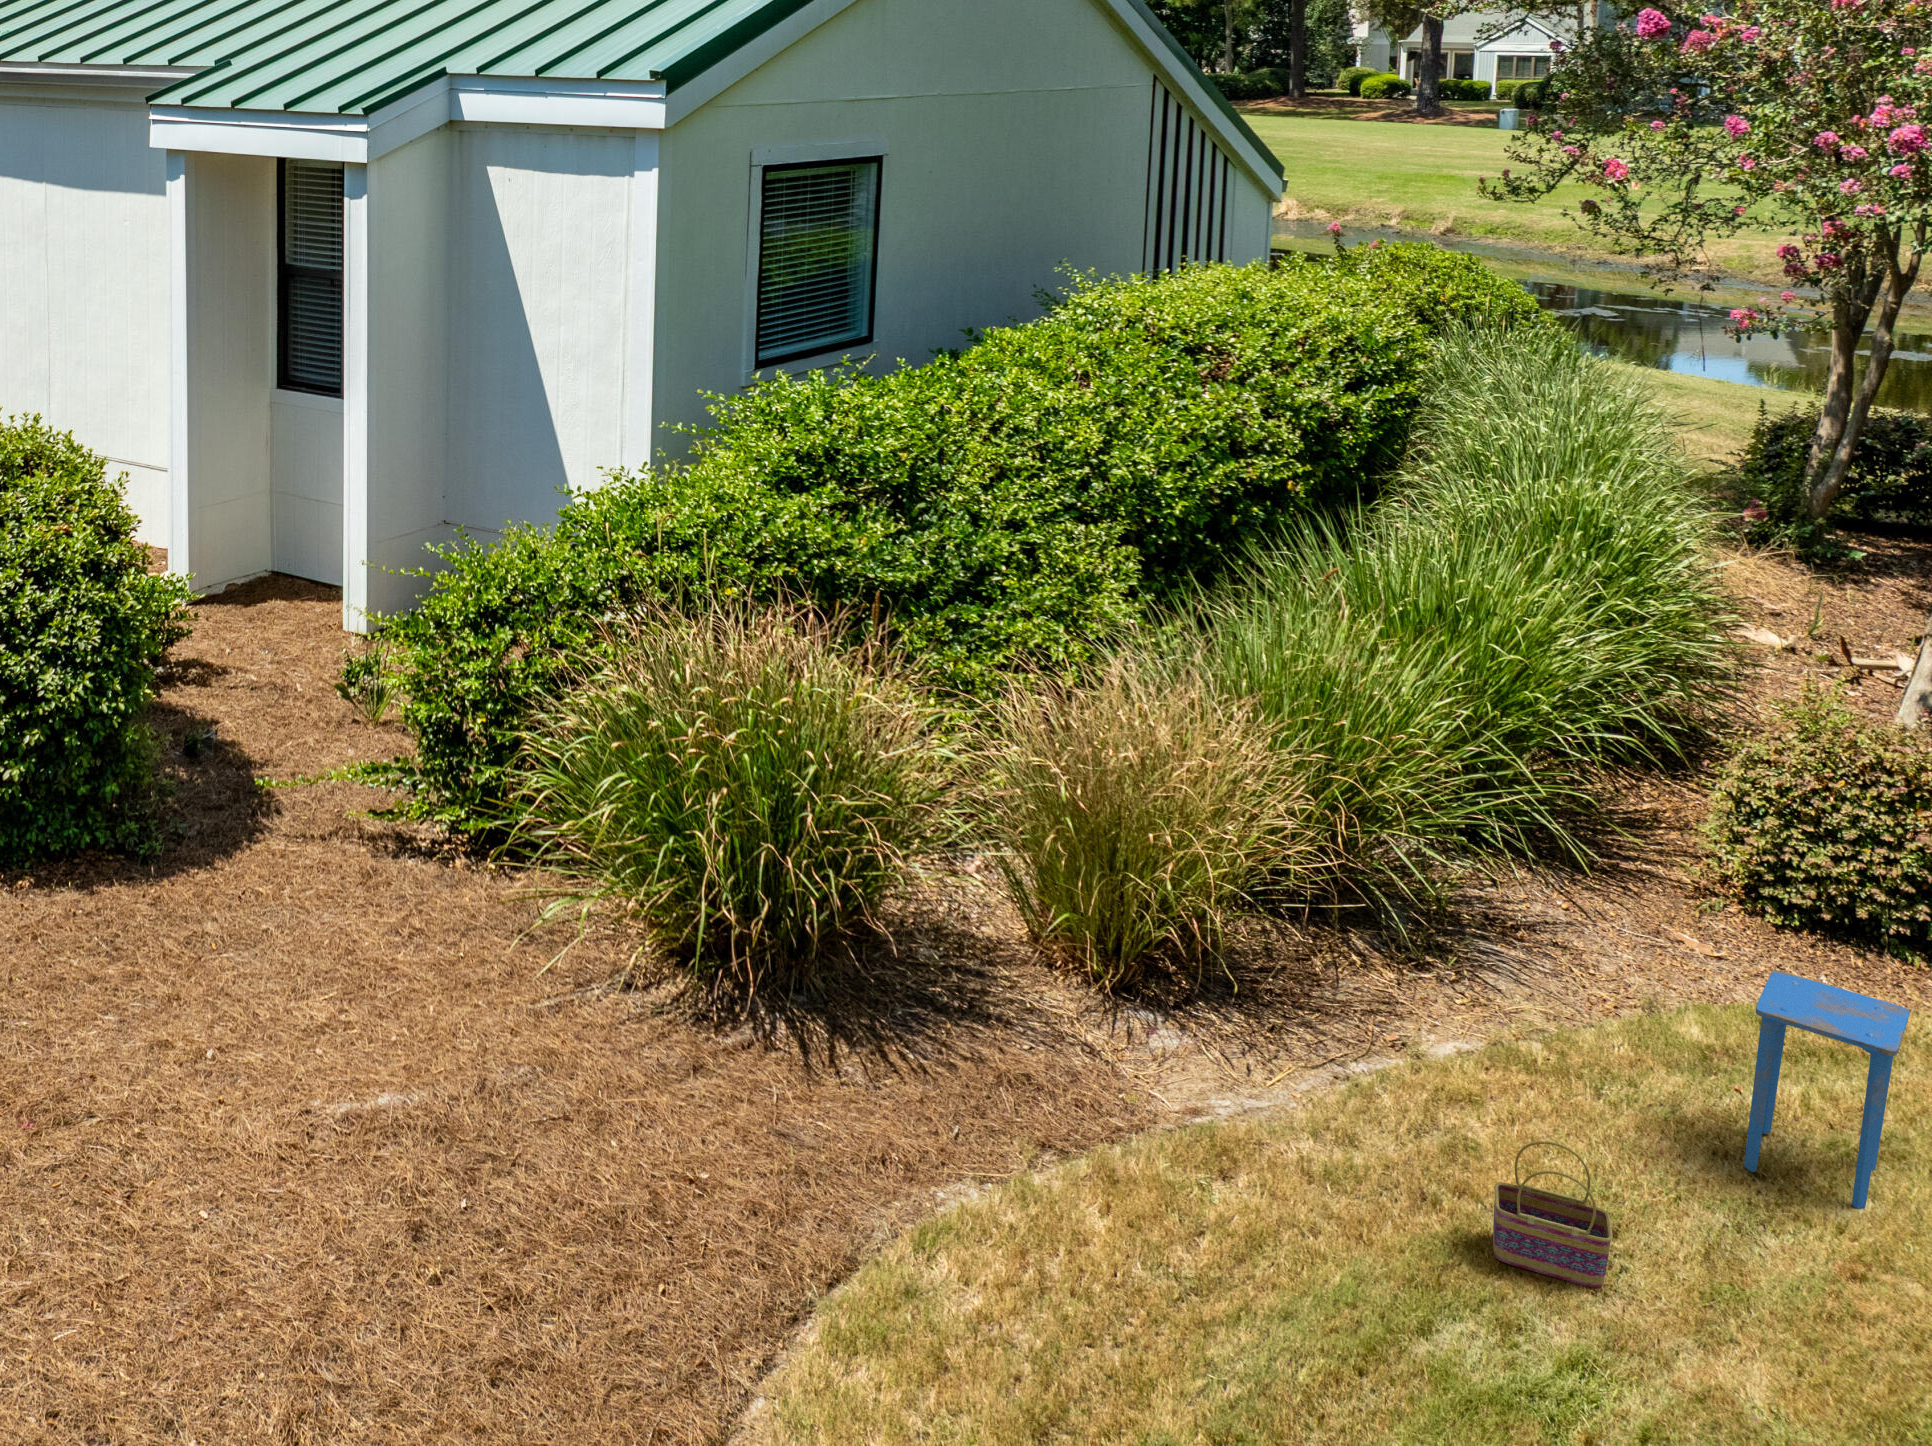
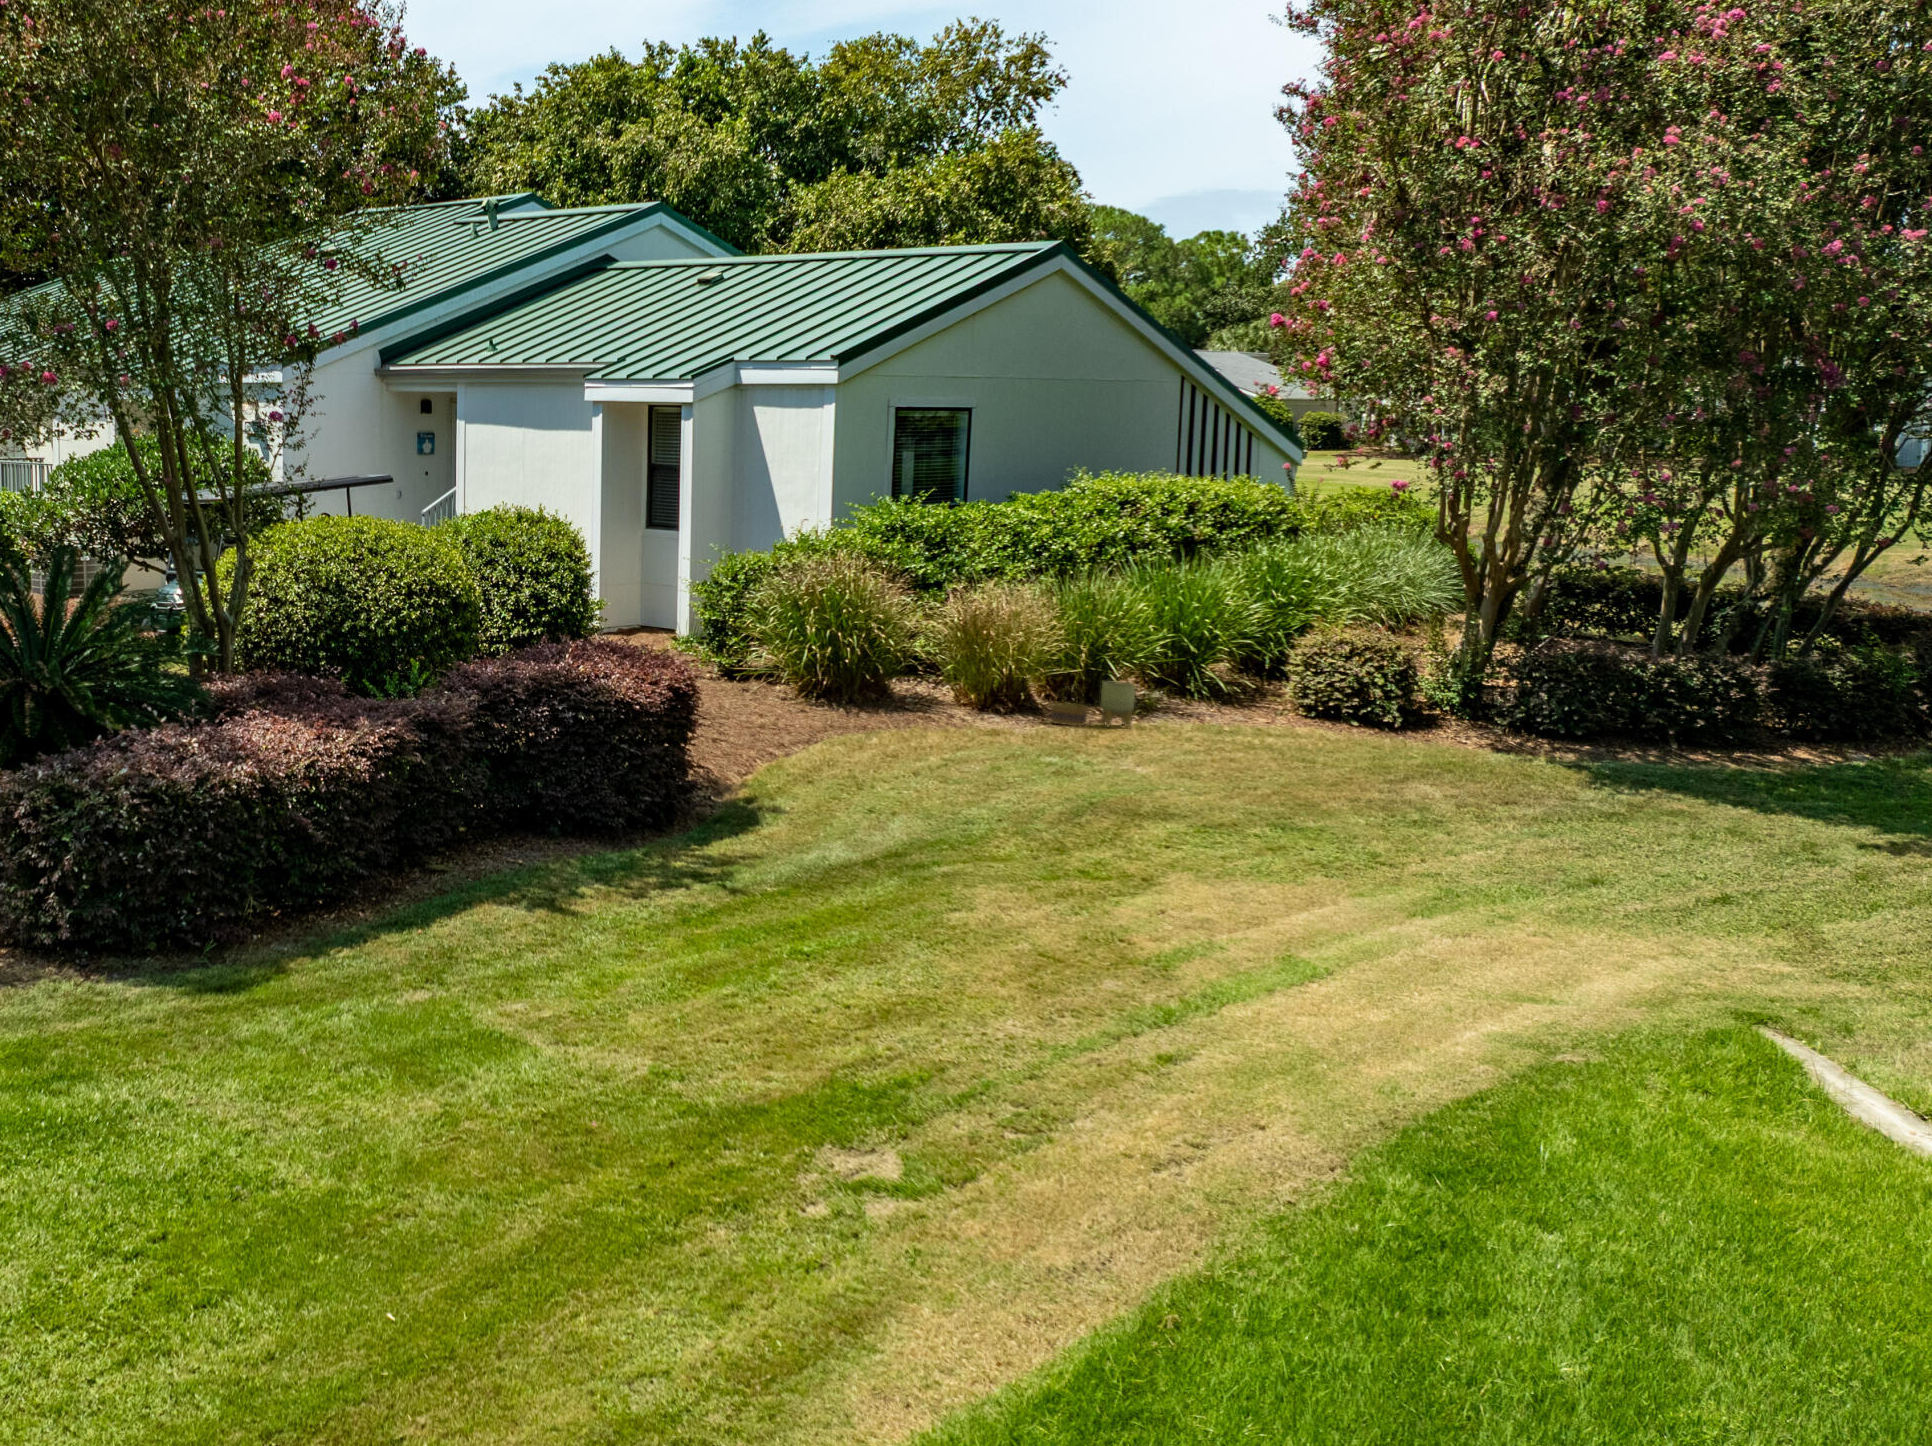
side table: present [1744,970,1909,1209] -> none [1164,655,1221,722]
planter: none [1648,1137,1780,1312] -> present [1100,681,1135,728]

